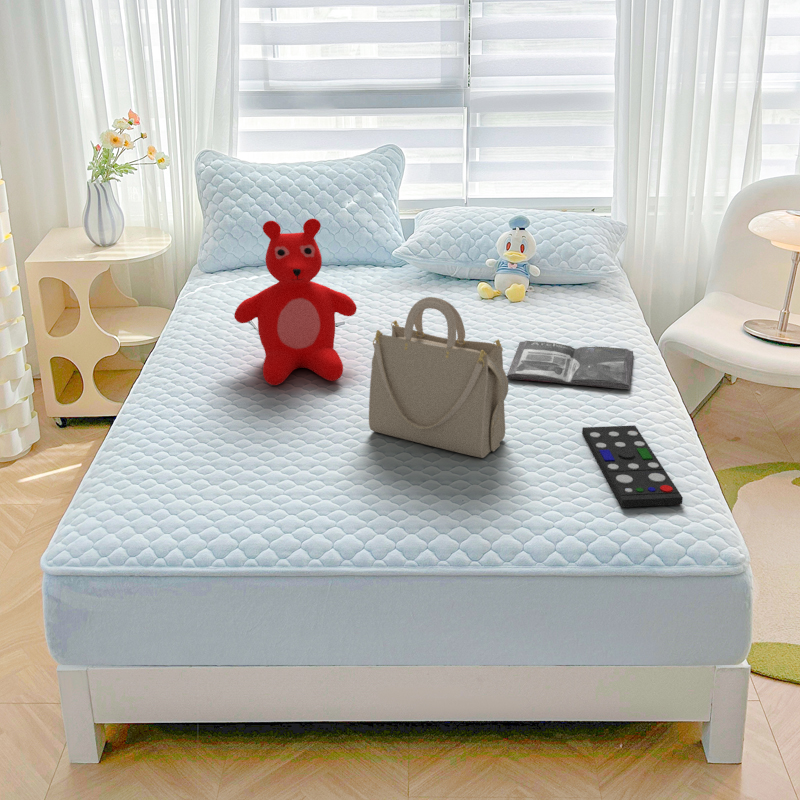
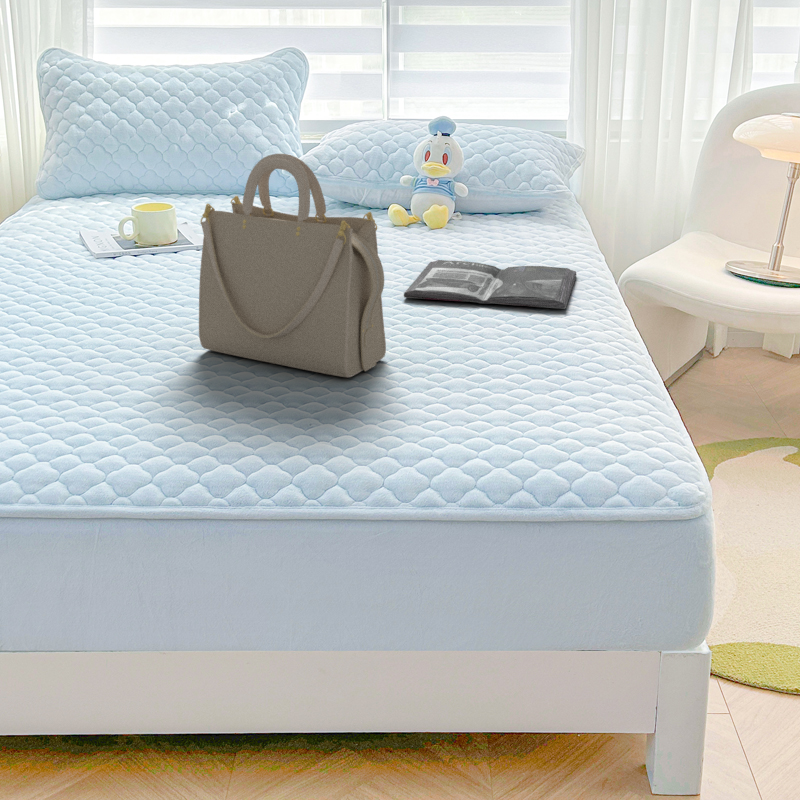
teddy bear: present [234,219,357,385] -> none [43,83,210,302]
remote control: present [582,425,683,507] -> none [493,344,619,432]

